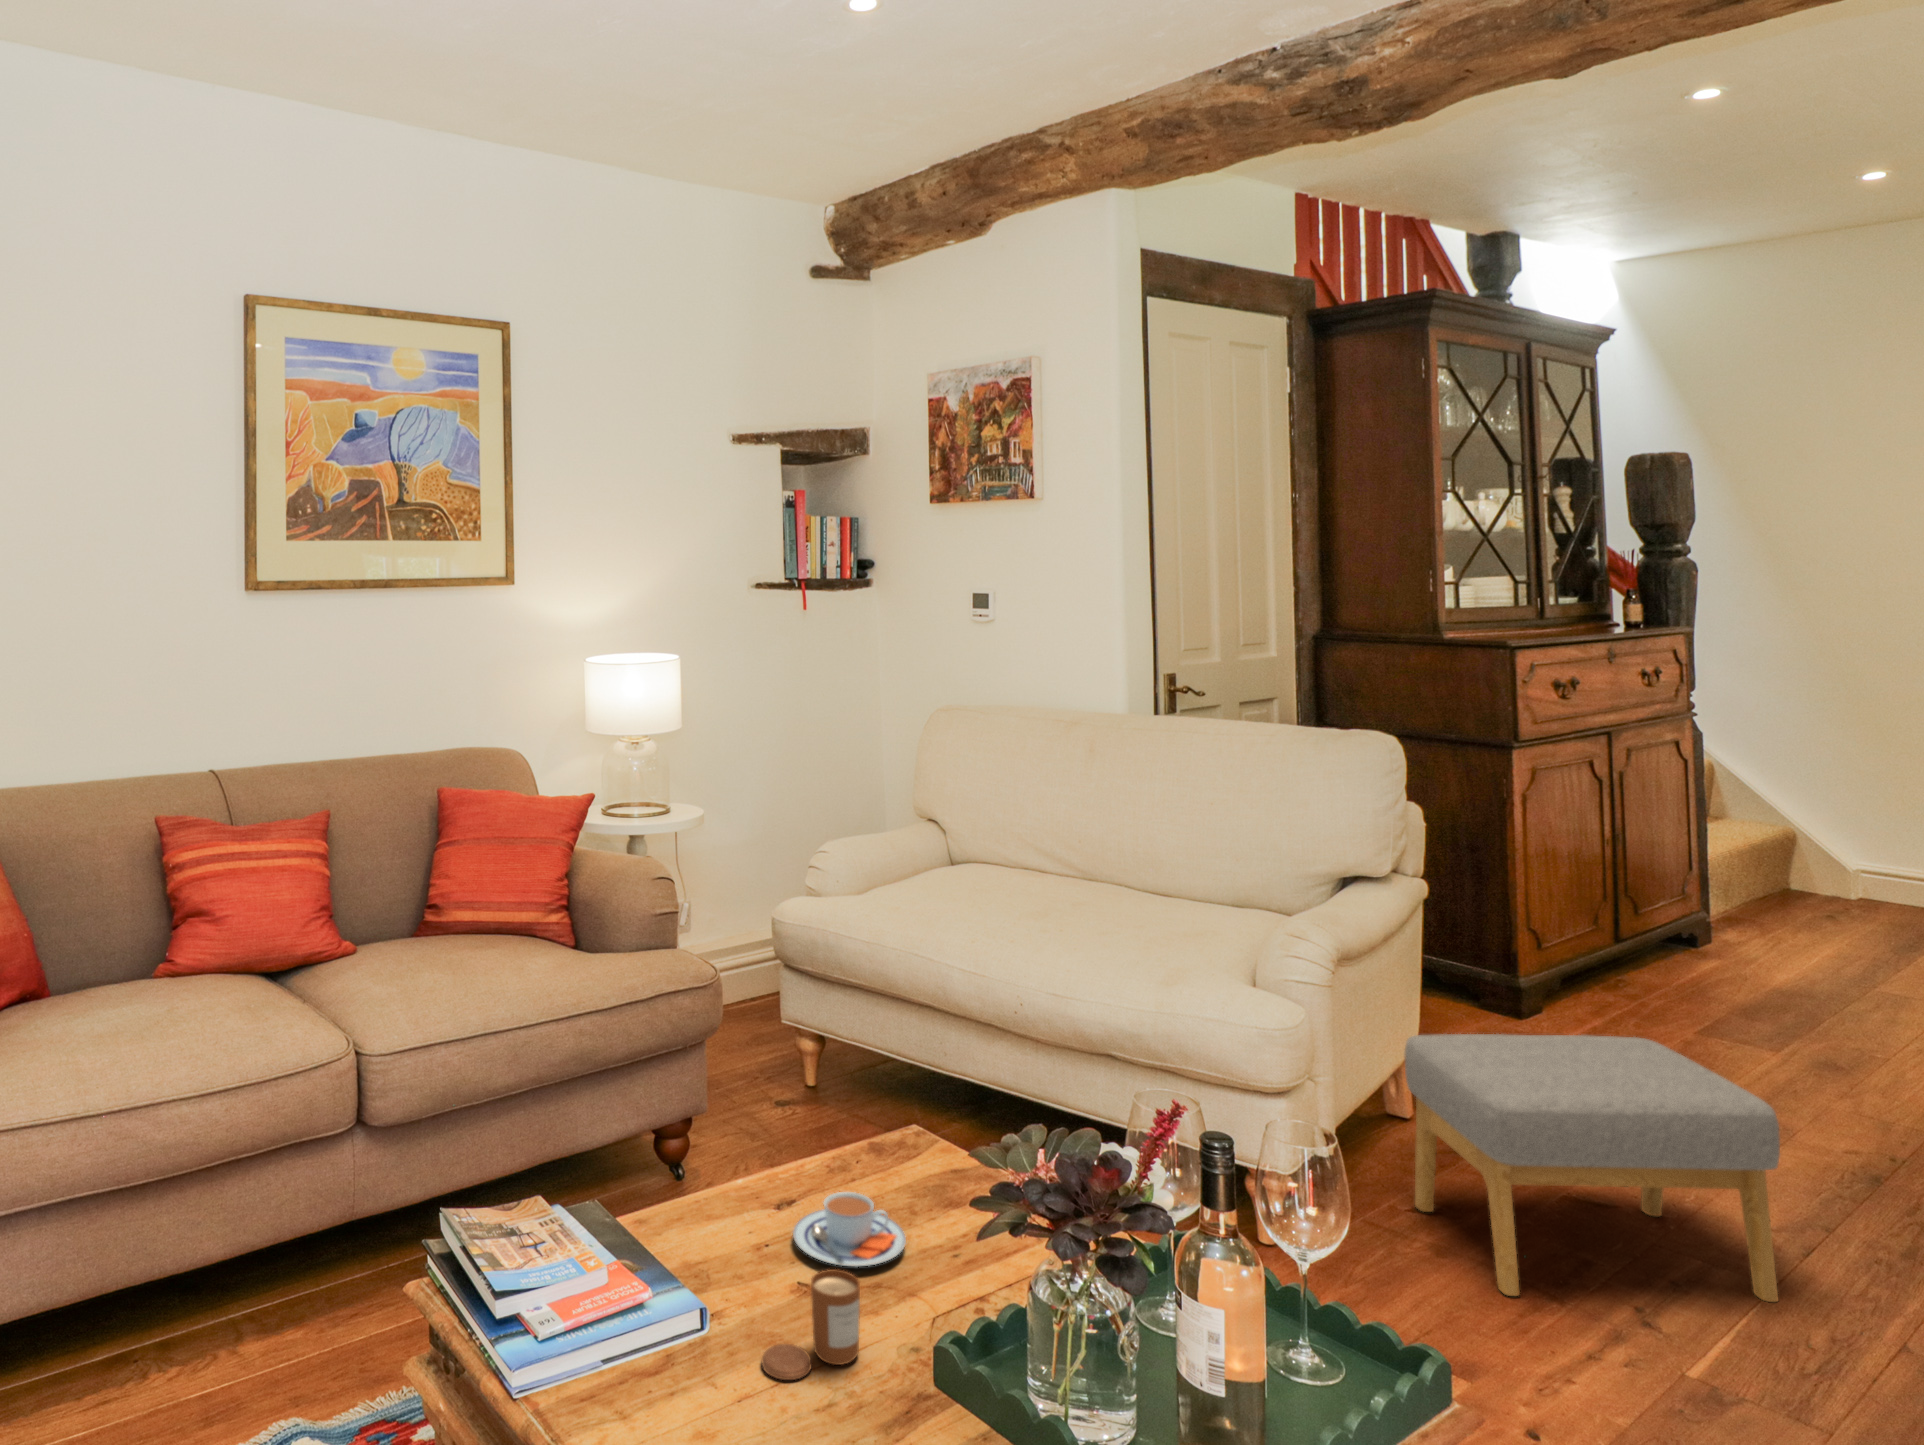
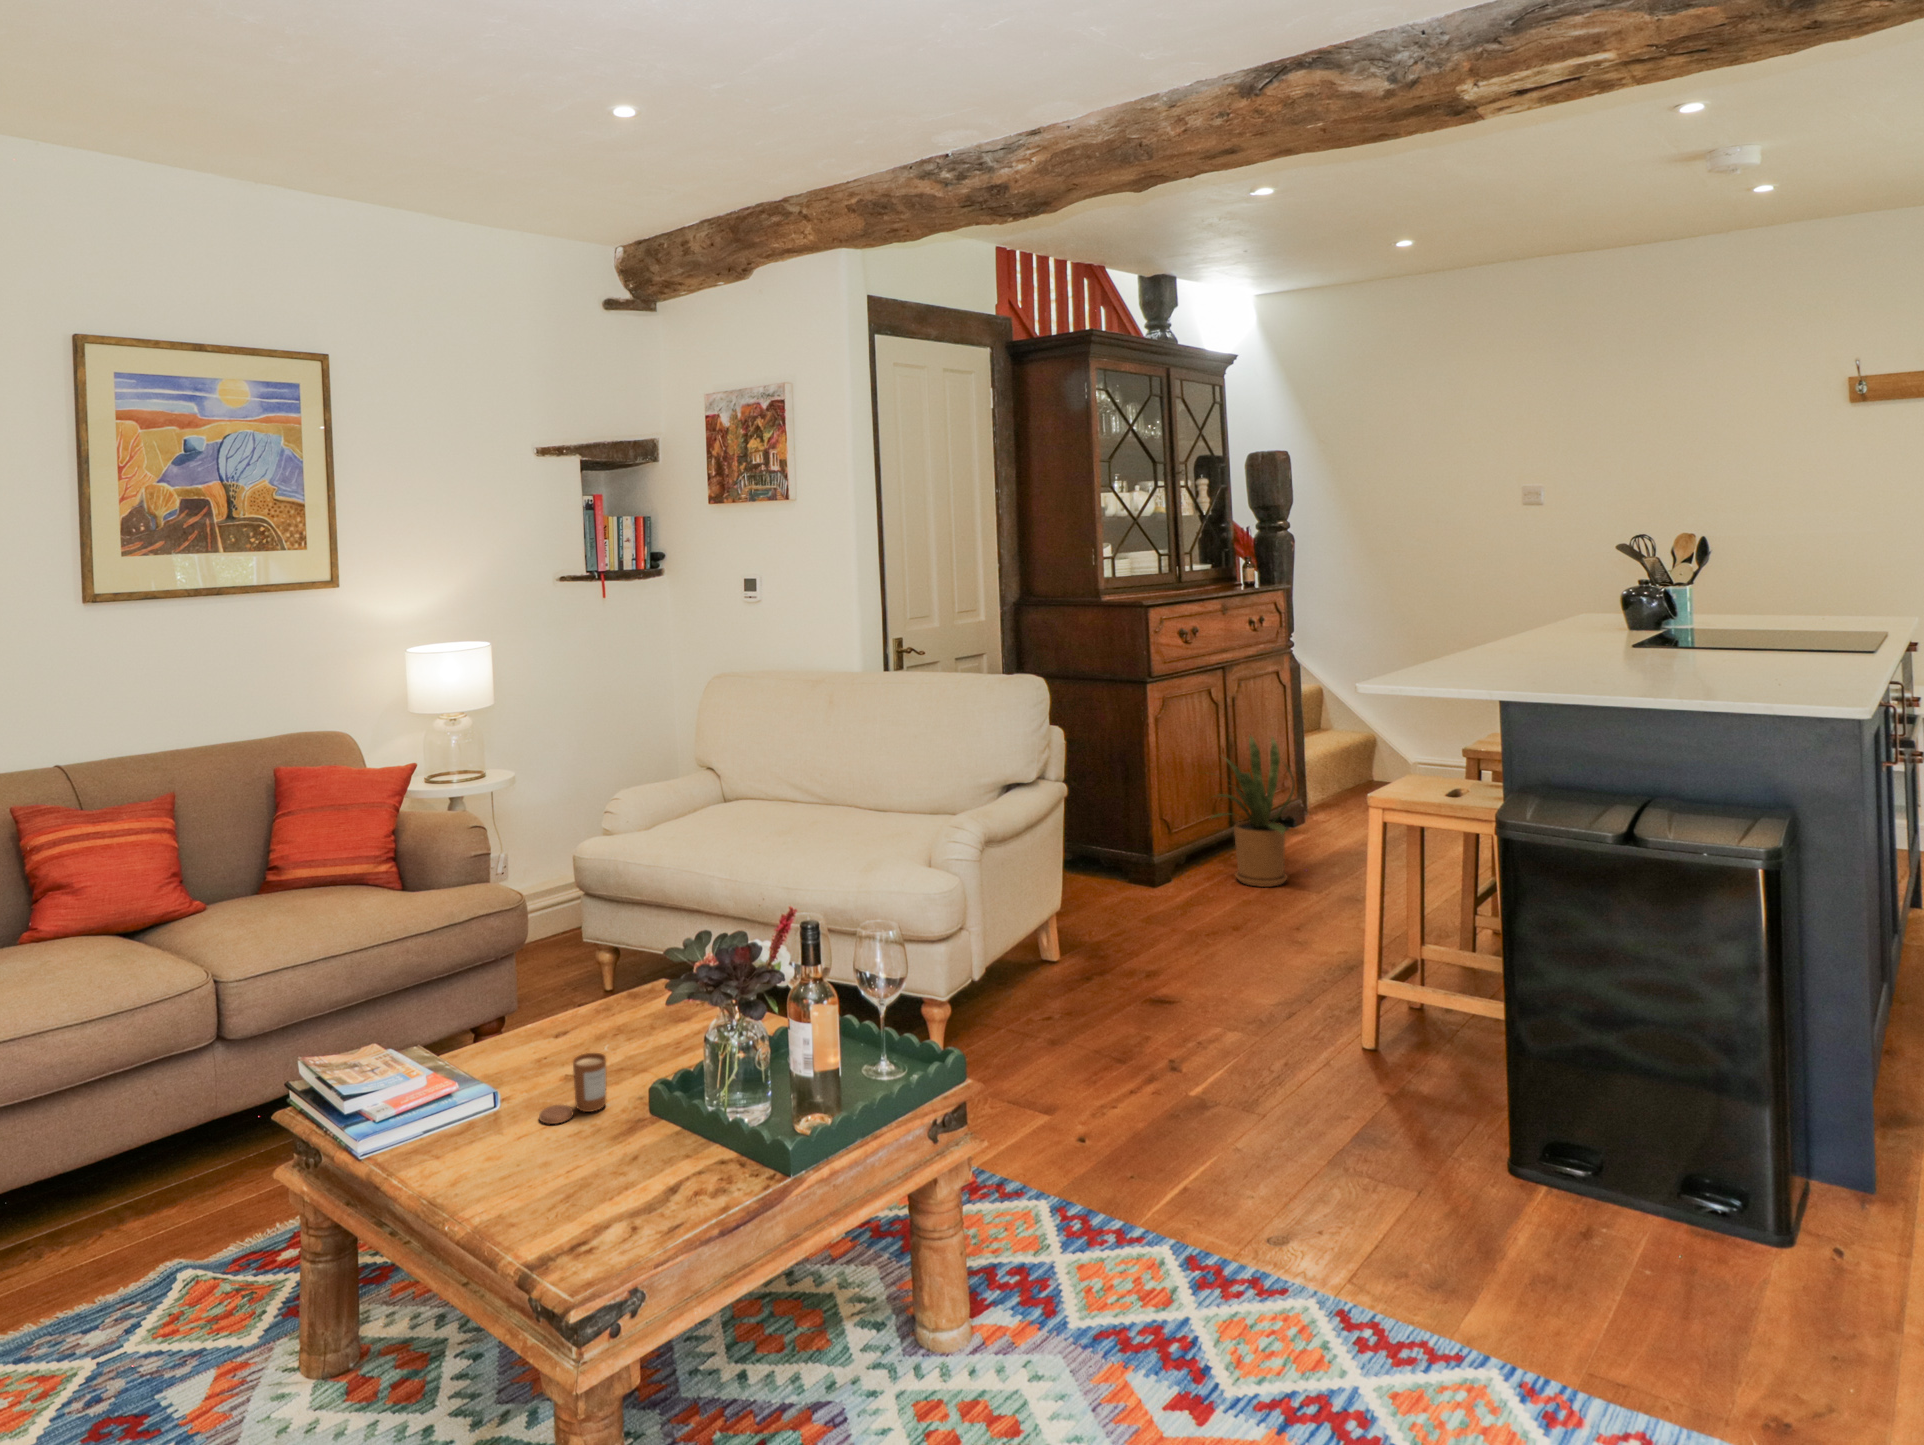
house plant: none [1583,825,1744,1038] -> present [1213,736,1295,887]
footstool: present [1405,1034,1780,1302] -> none [1035,879,1254,1059]
teacup: present [793,1192,906,1267] -> none [568,1015,648,1061]

